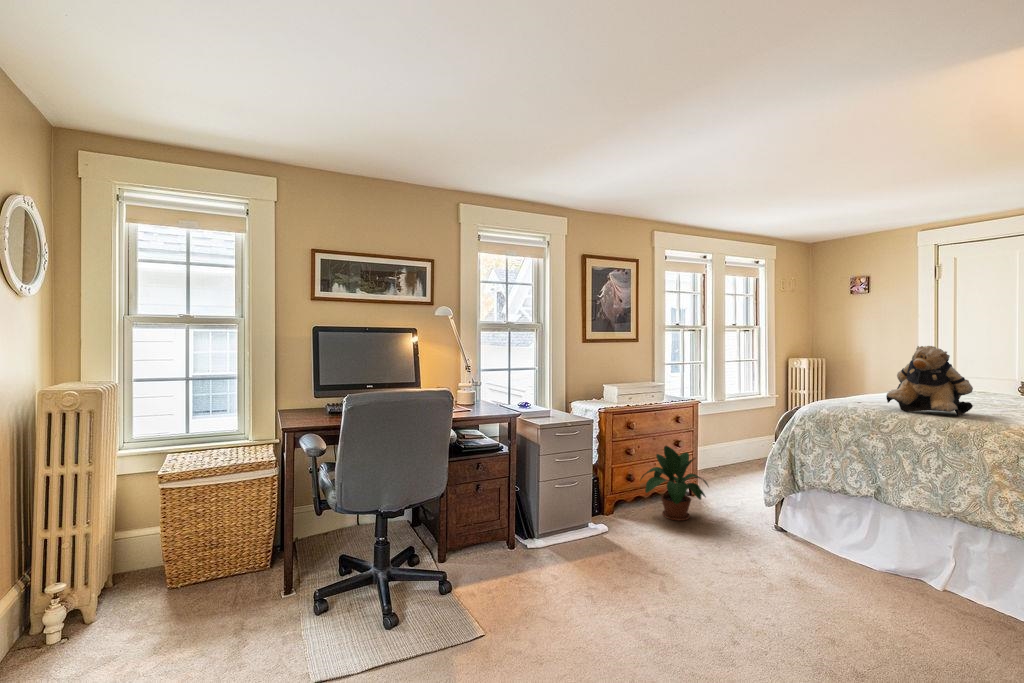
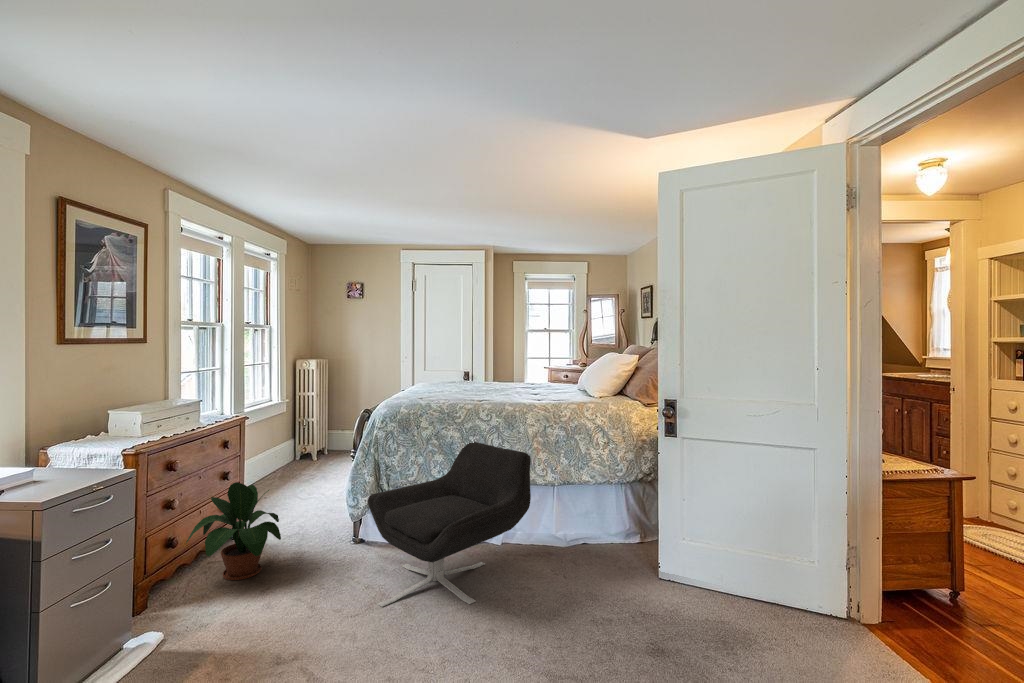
teddy bear: present [886,346,973,416] -> none [458,345,511,402]
lounge chair: none [749,456,958,618] -> present [368,442,531,607]

